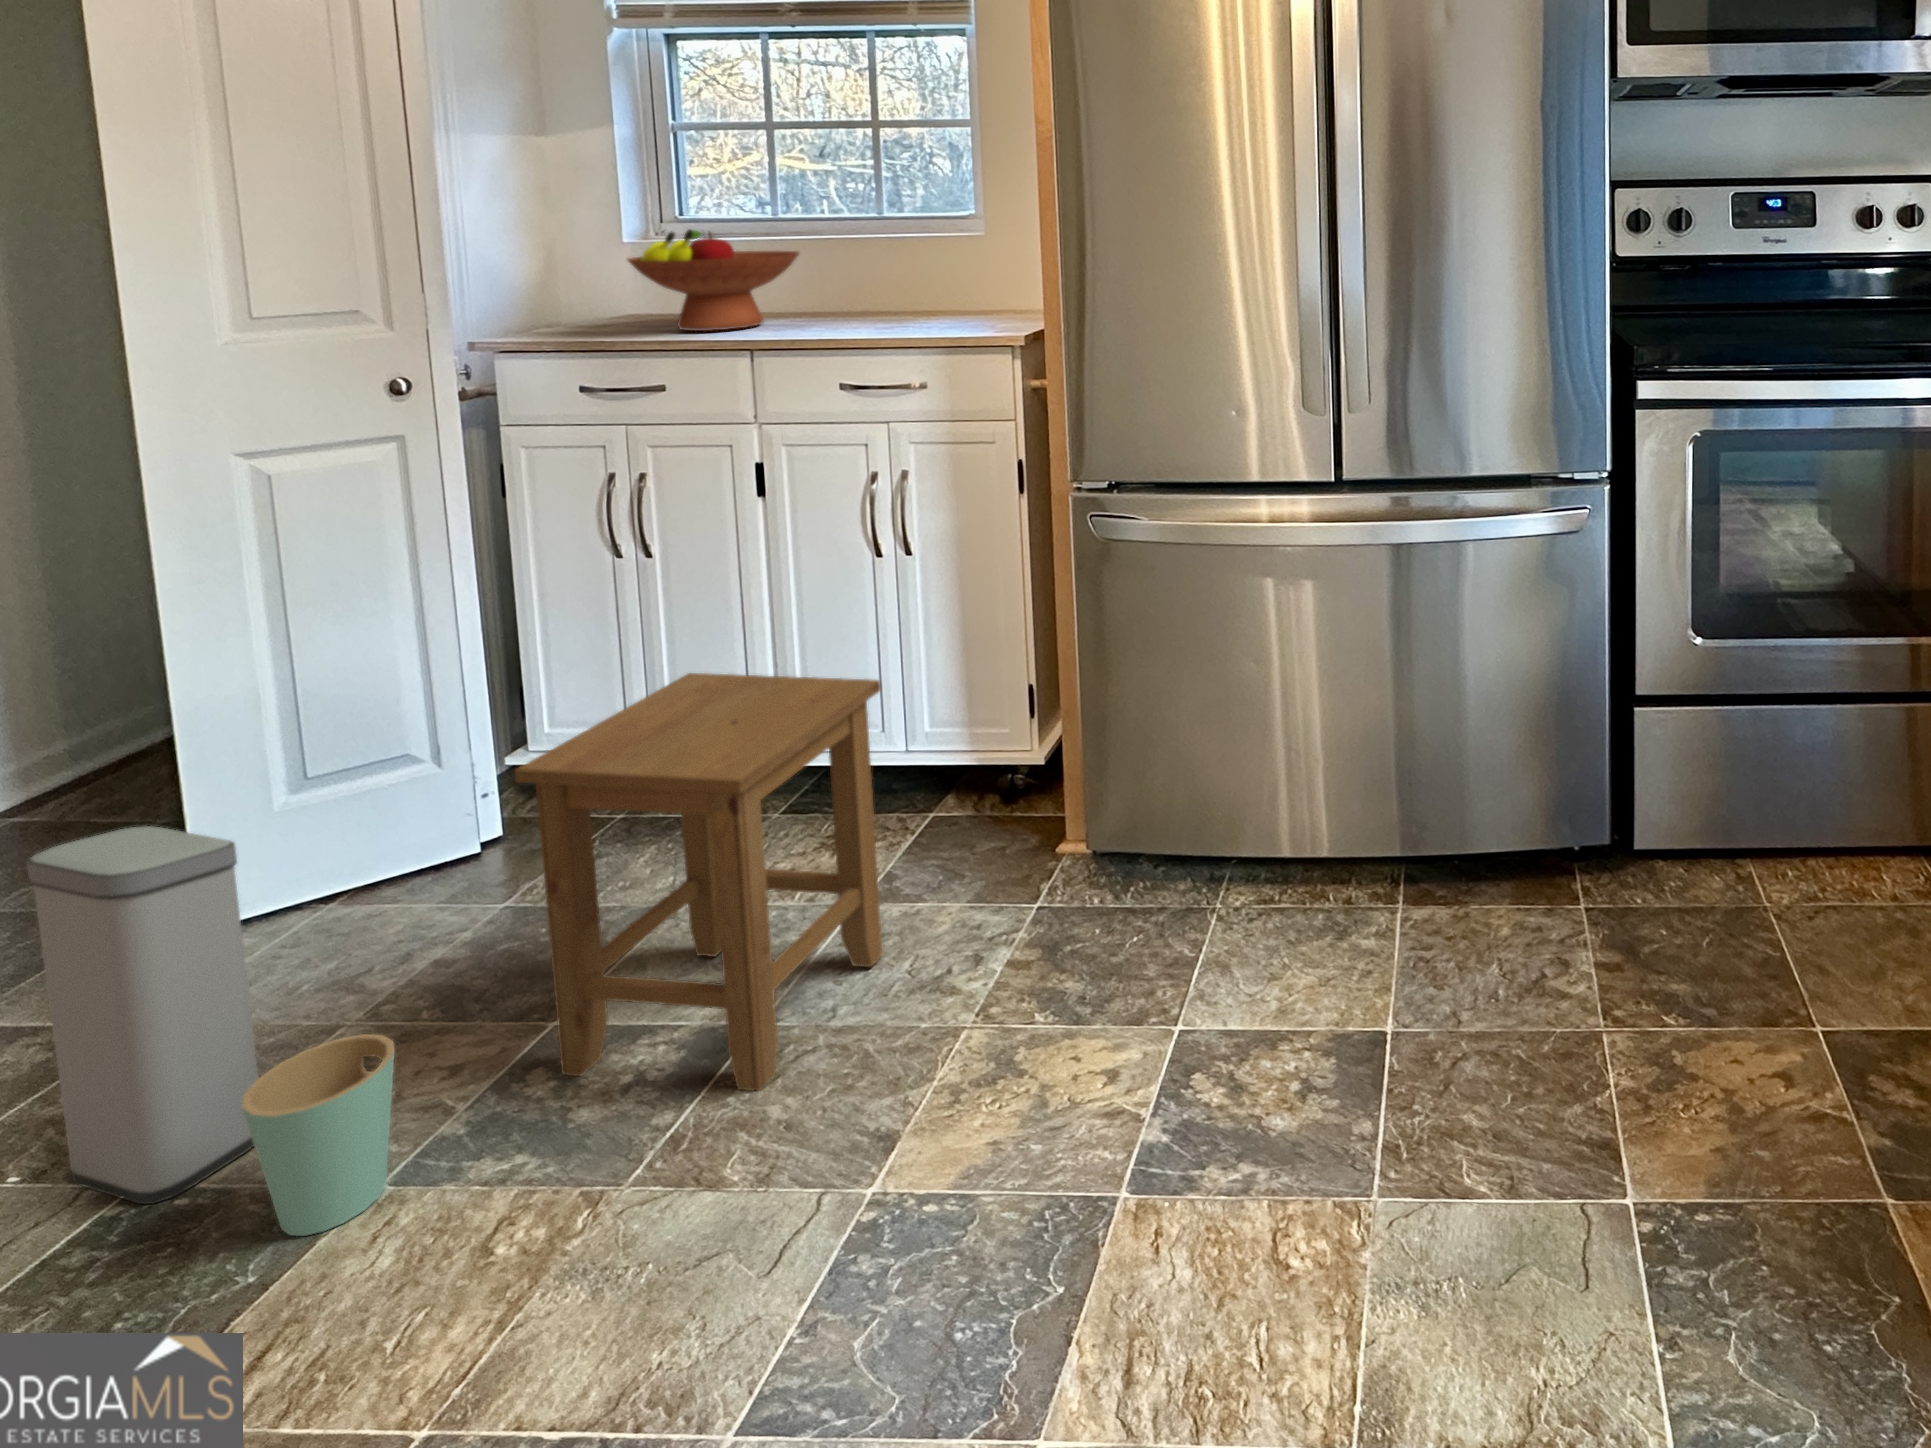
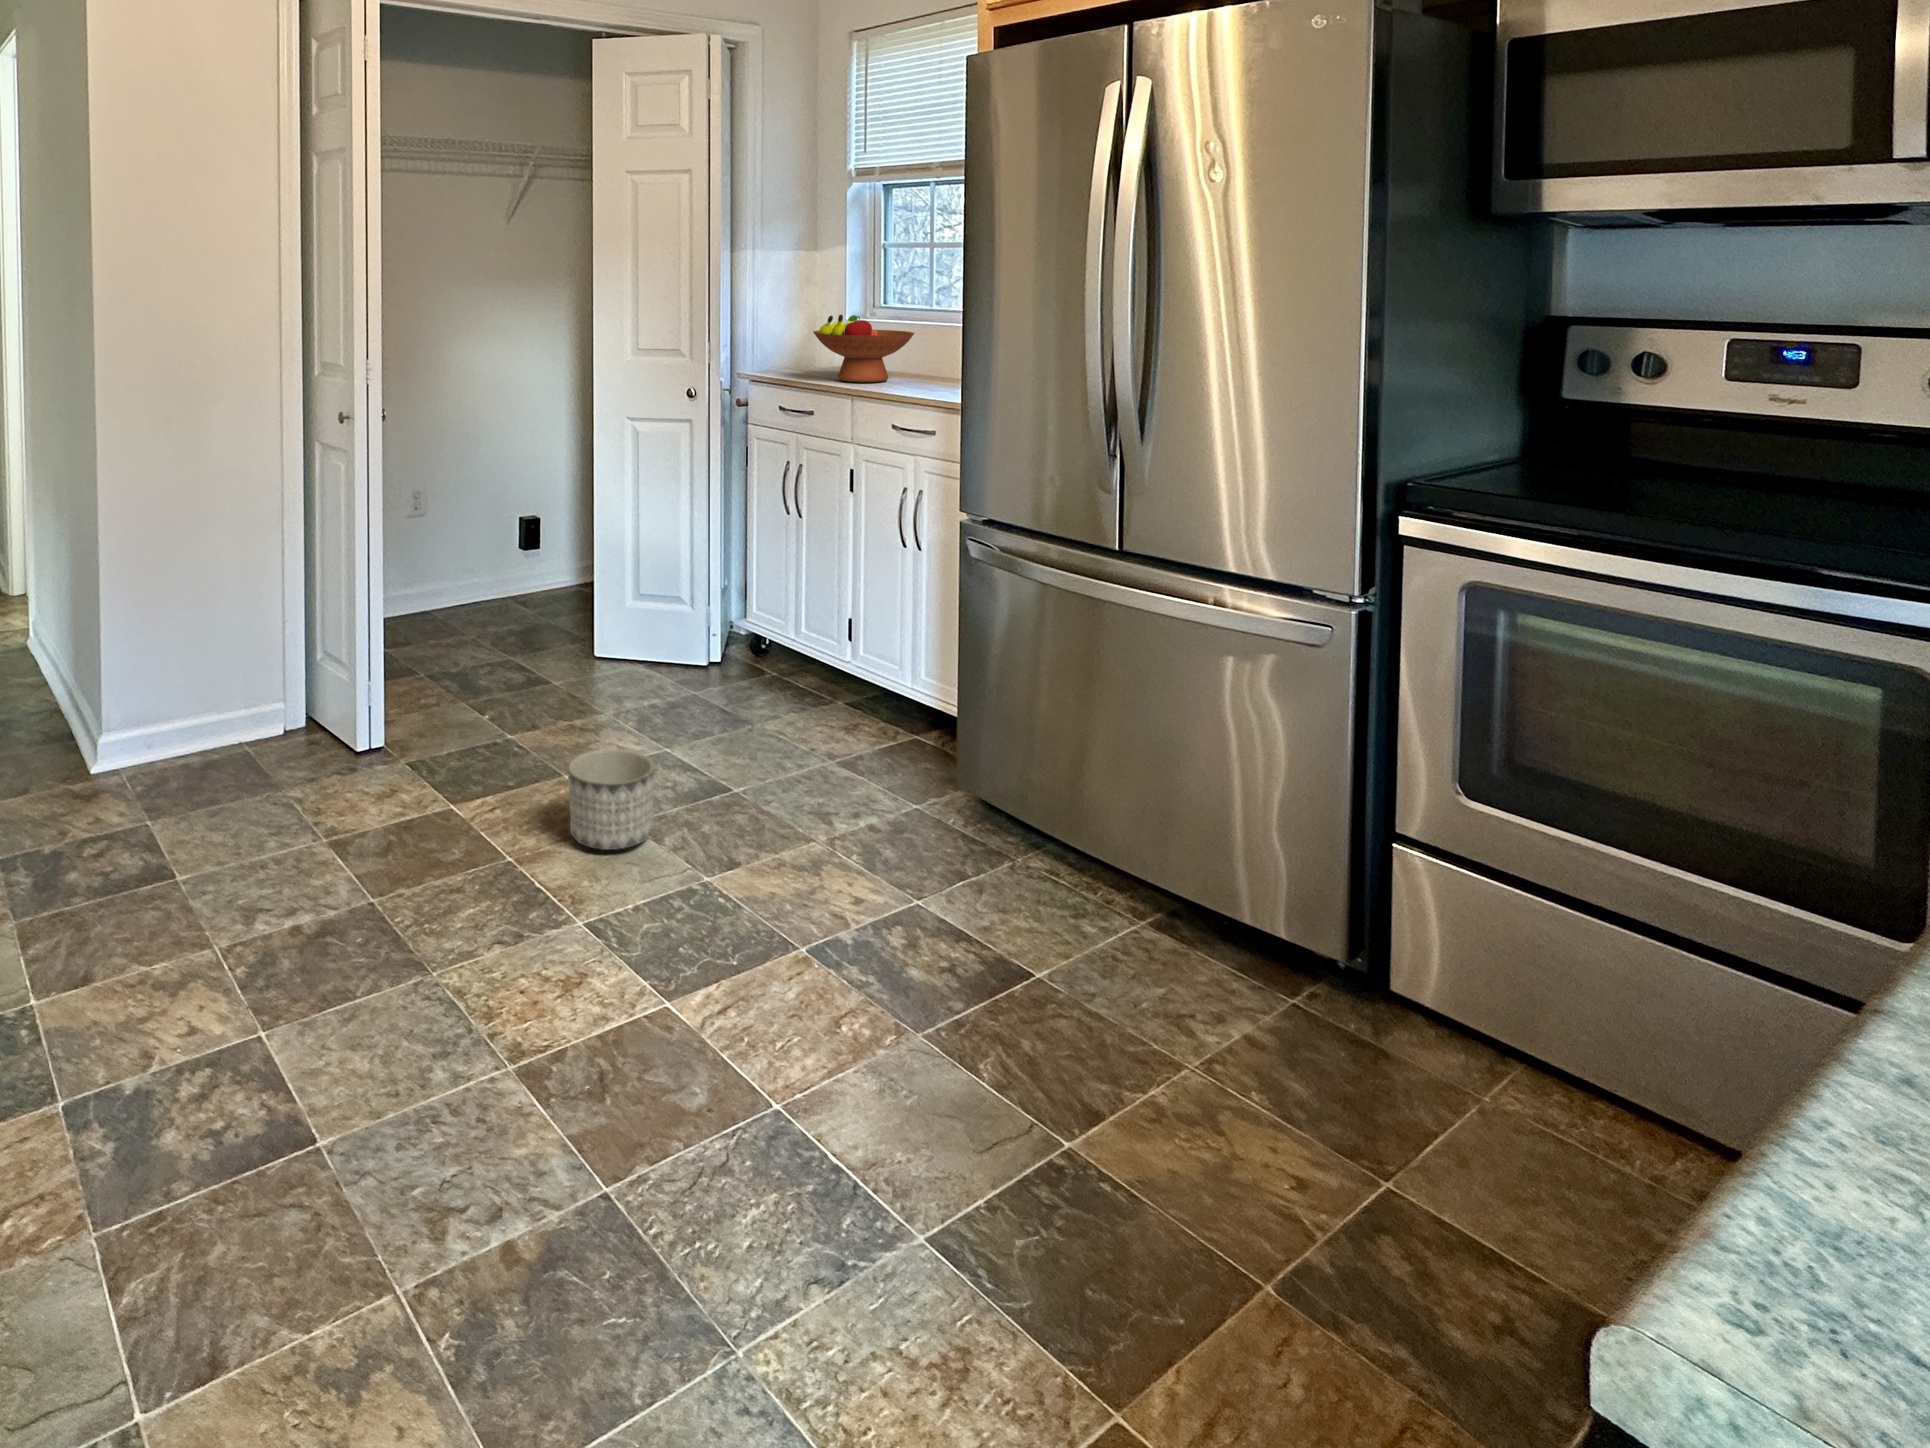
stool: present [515,673,883,1091] -> none [644,583,825,821]
trash can: present [27,826,394,1236] -> none [498,576,579,784]
planter: none [492,1049,698,1294] -> present [569,749,654,850]

